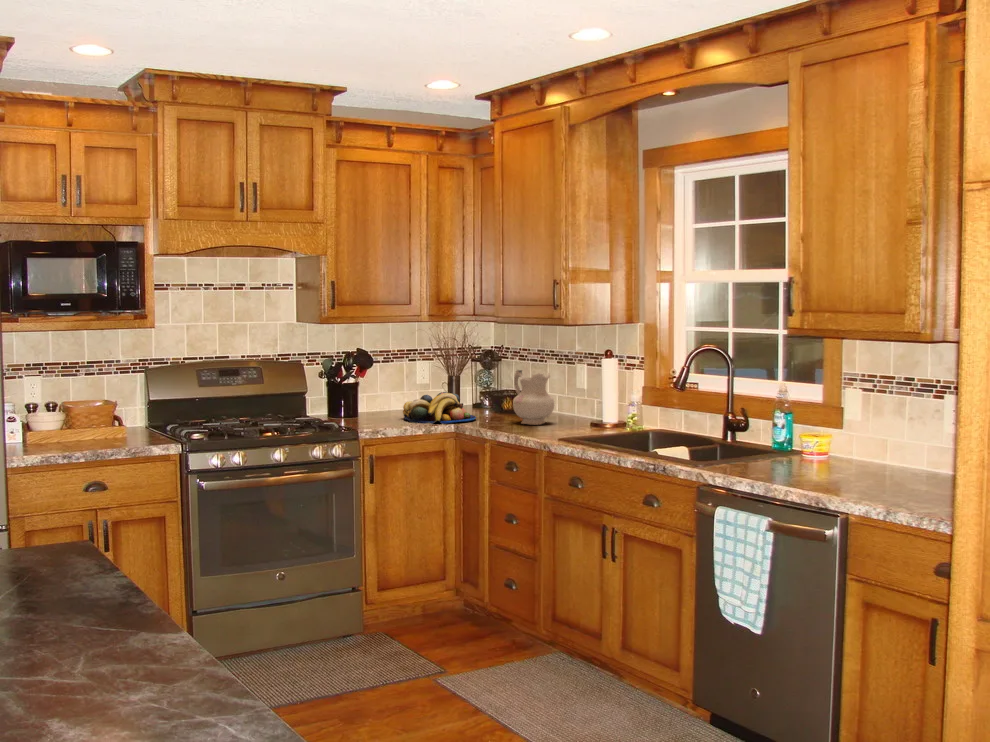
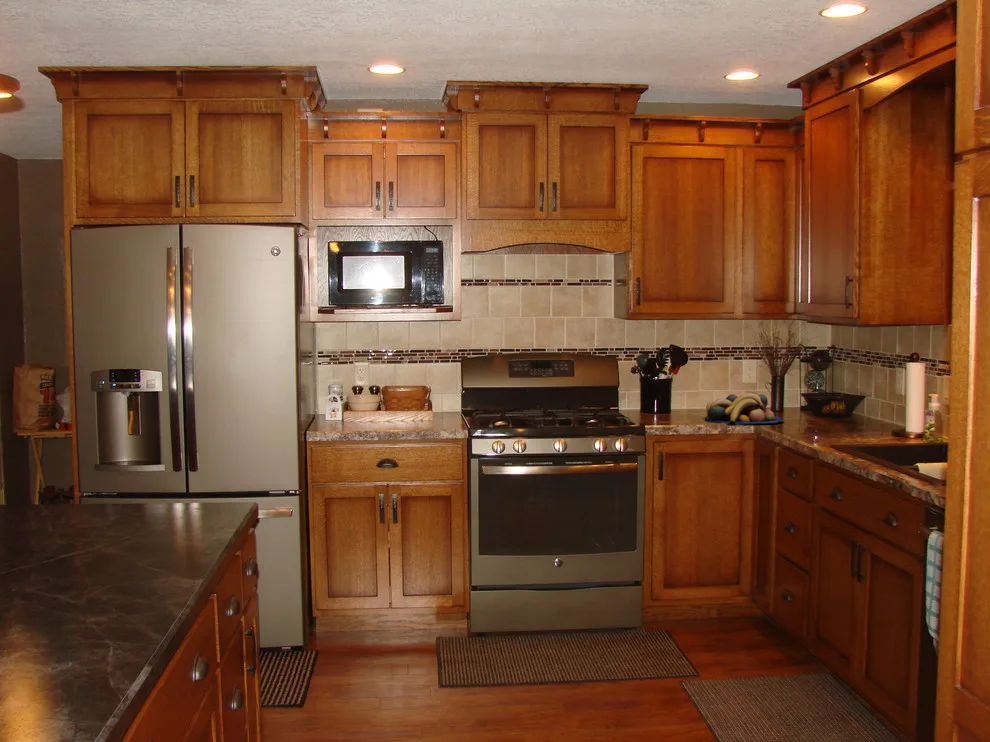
ceramic pitcher: present [513,370,554,425] -> none [816,370,864,431]

